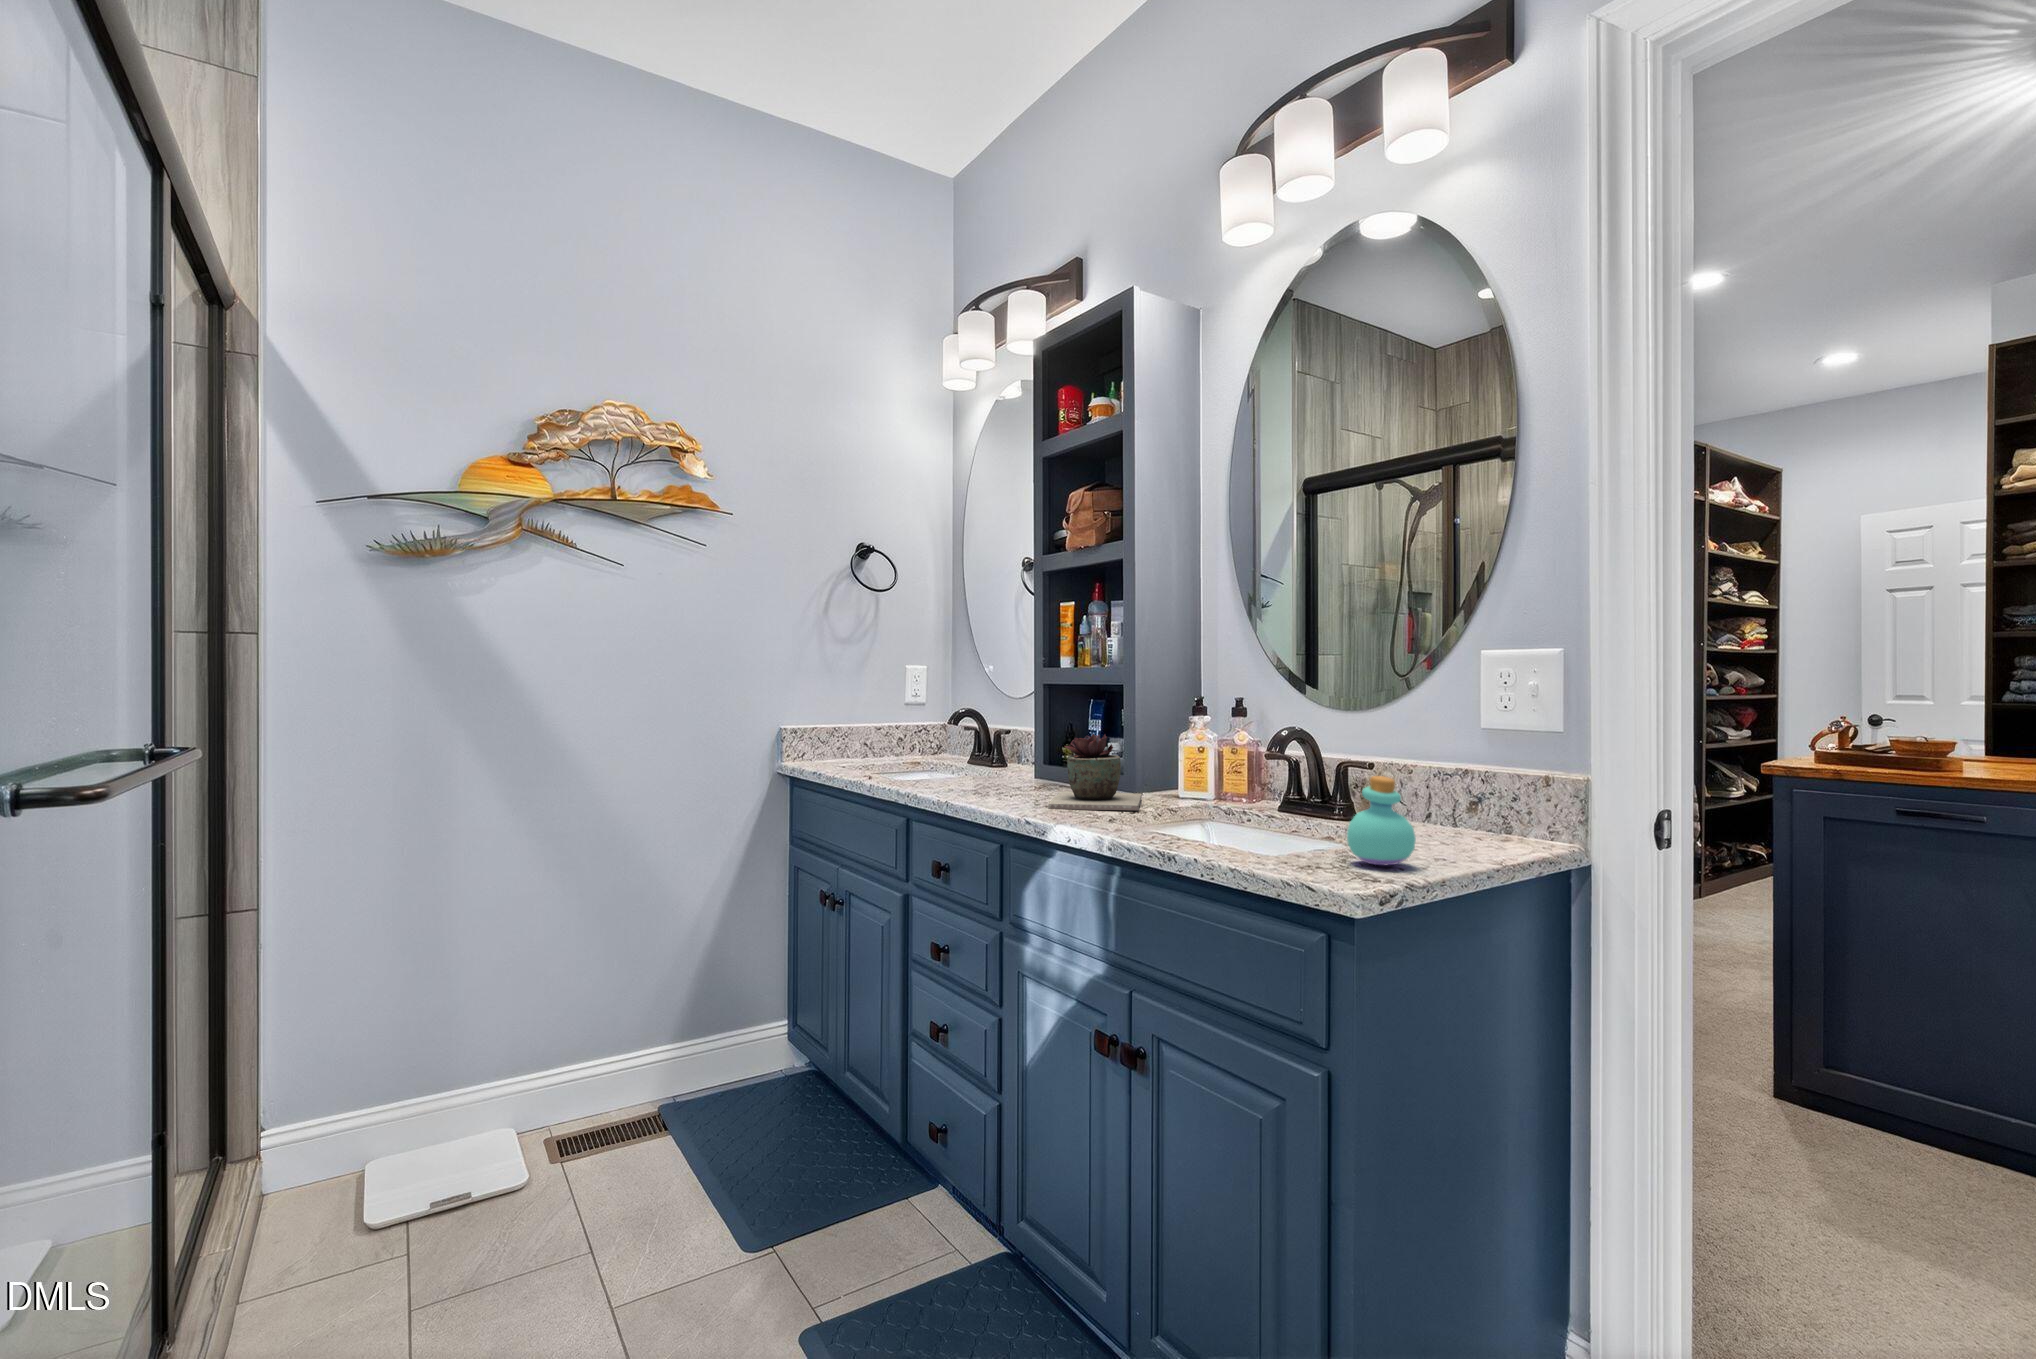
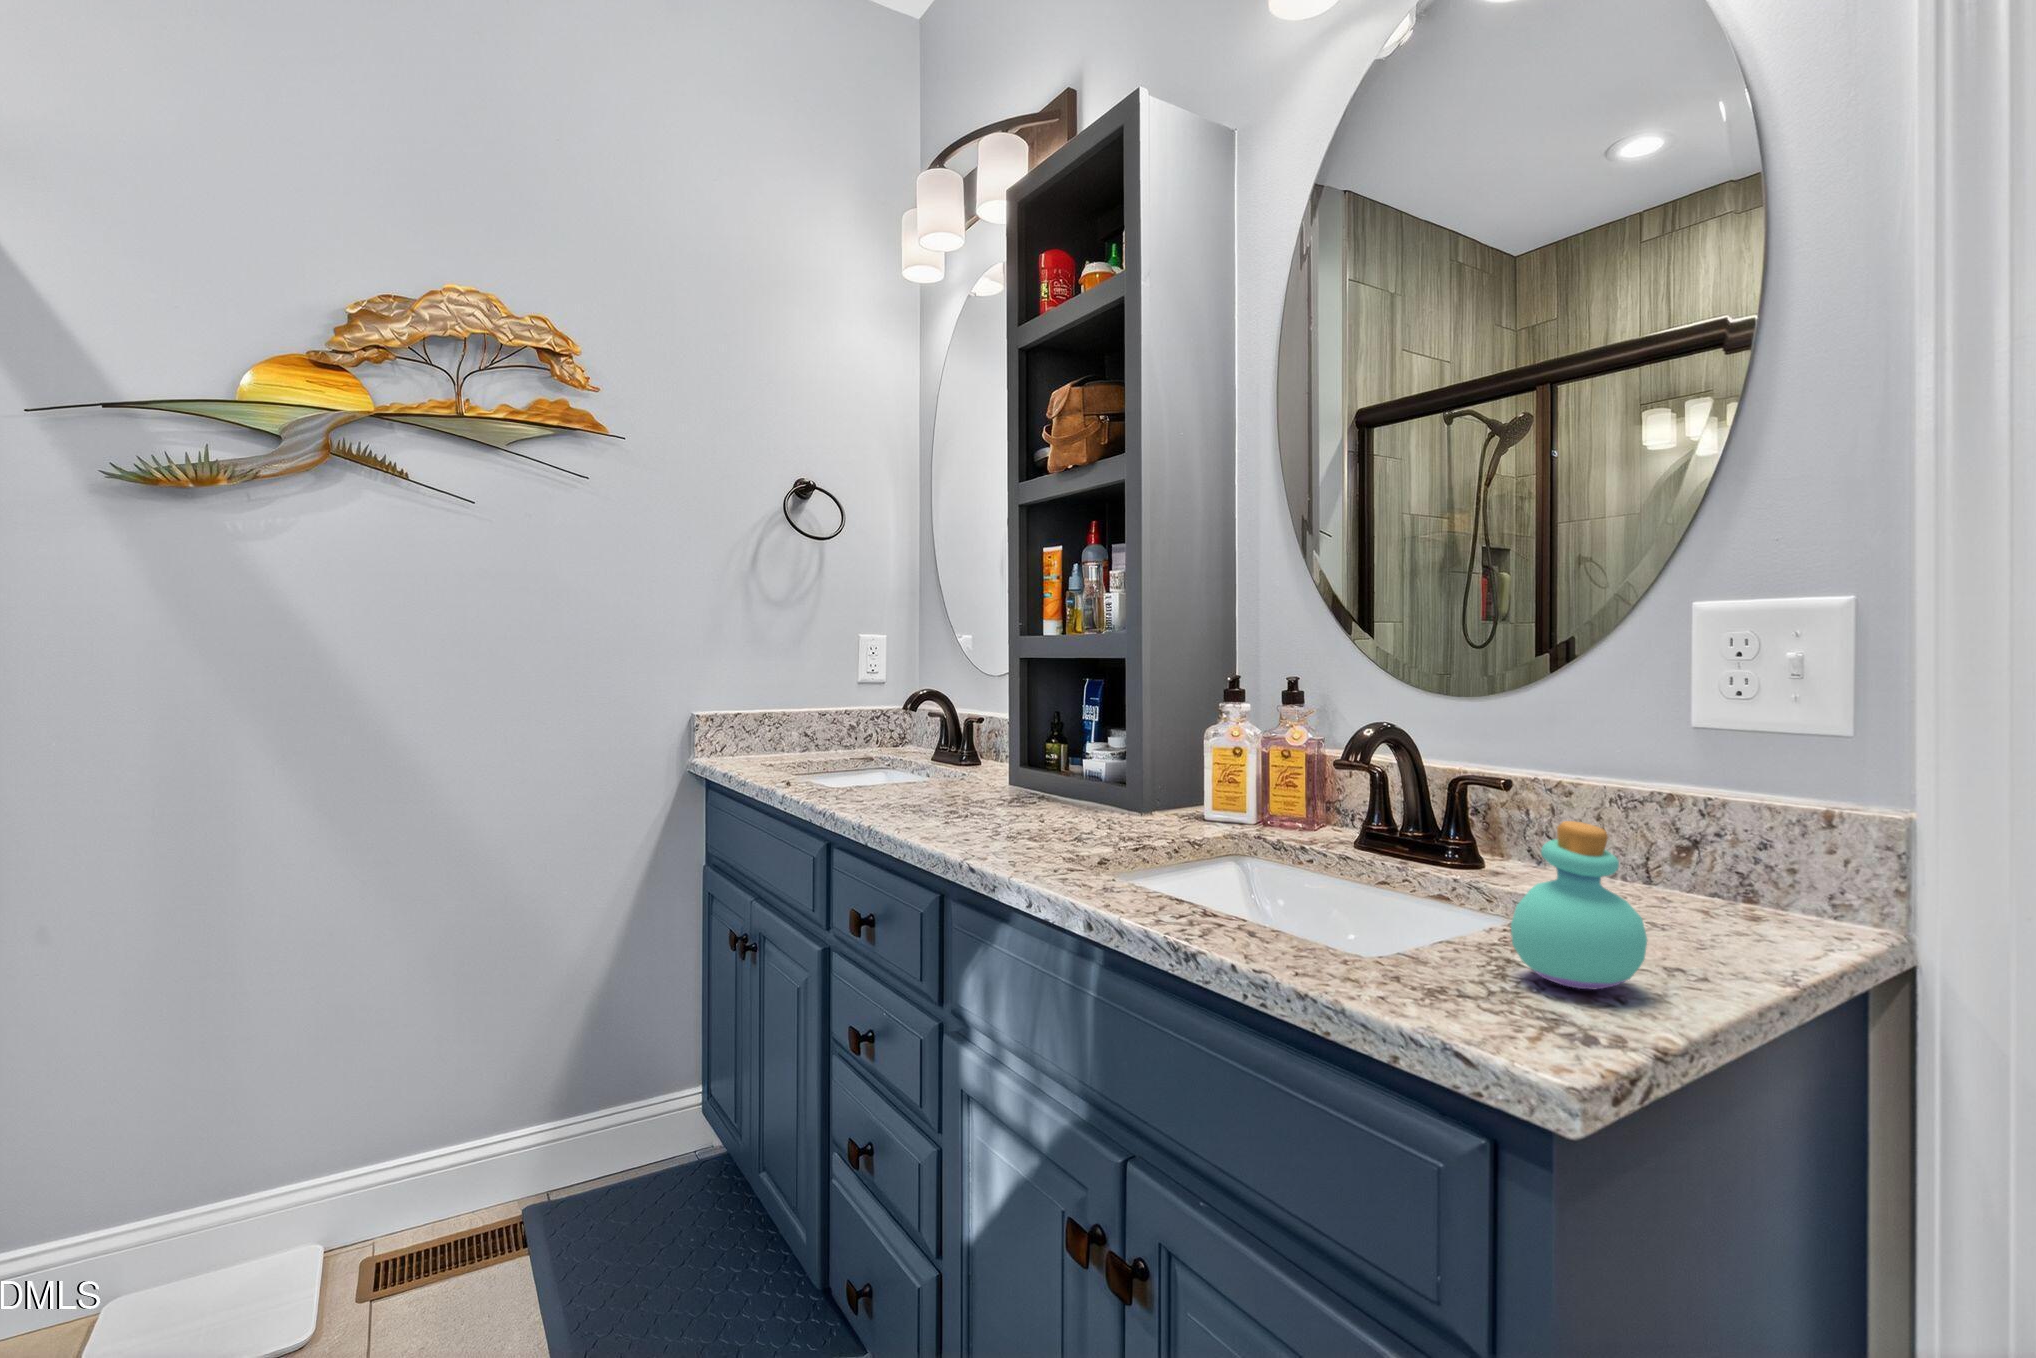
succulent plant: present [1048,734,1142,810] -> none [1010,730,1150,845]

